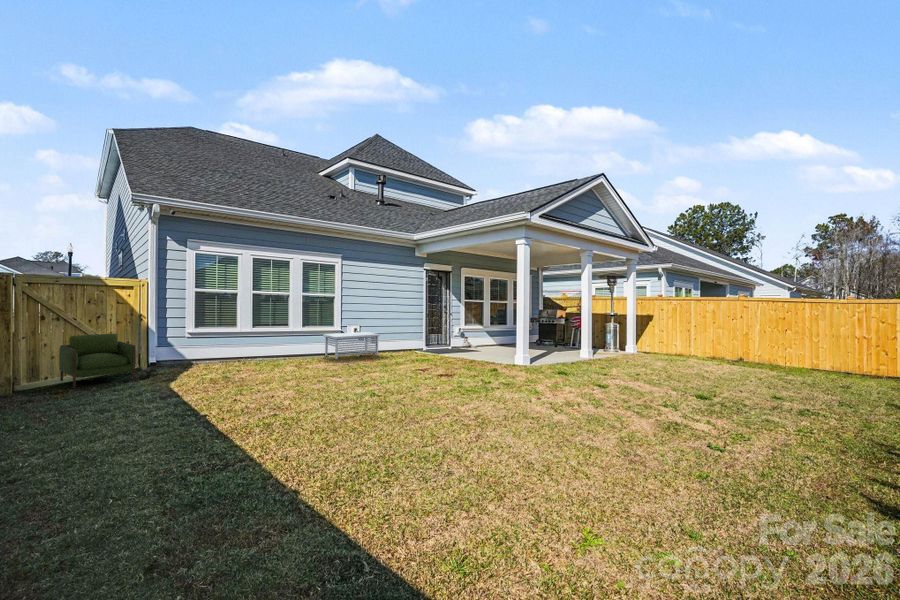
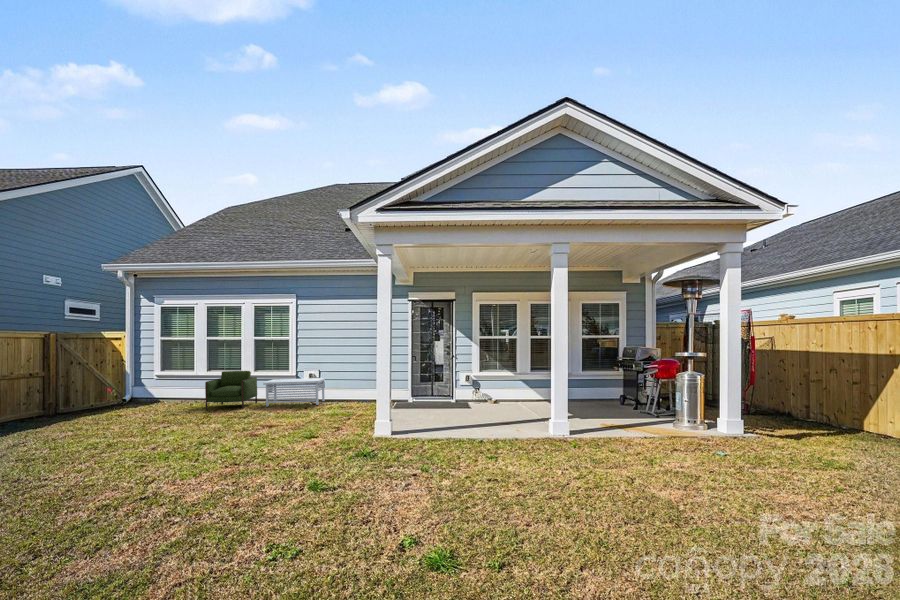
armchair: present [59,334,136,388] -> present [205,371,257,410]

